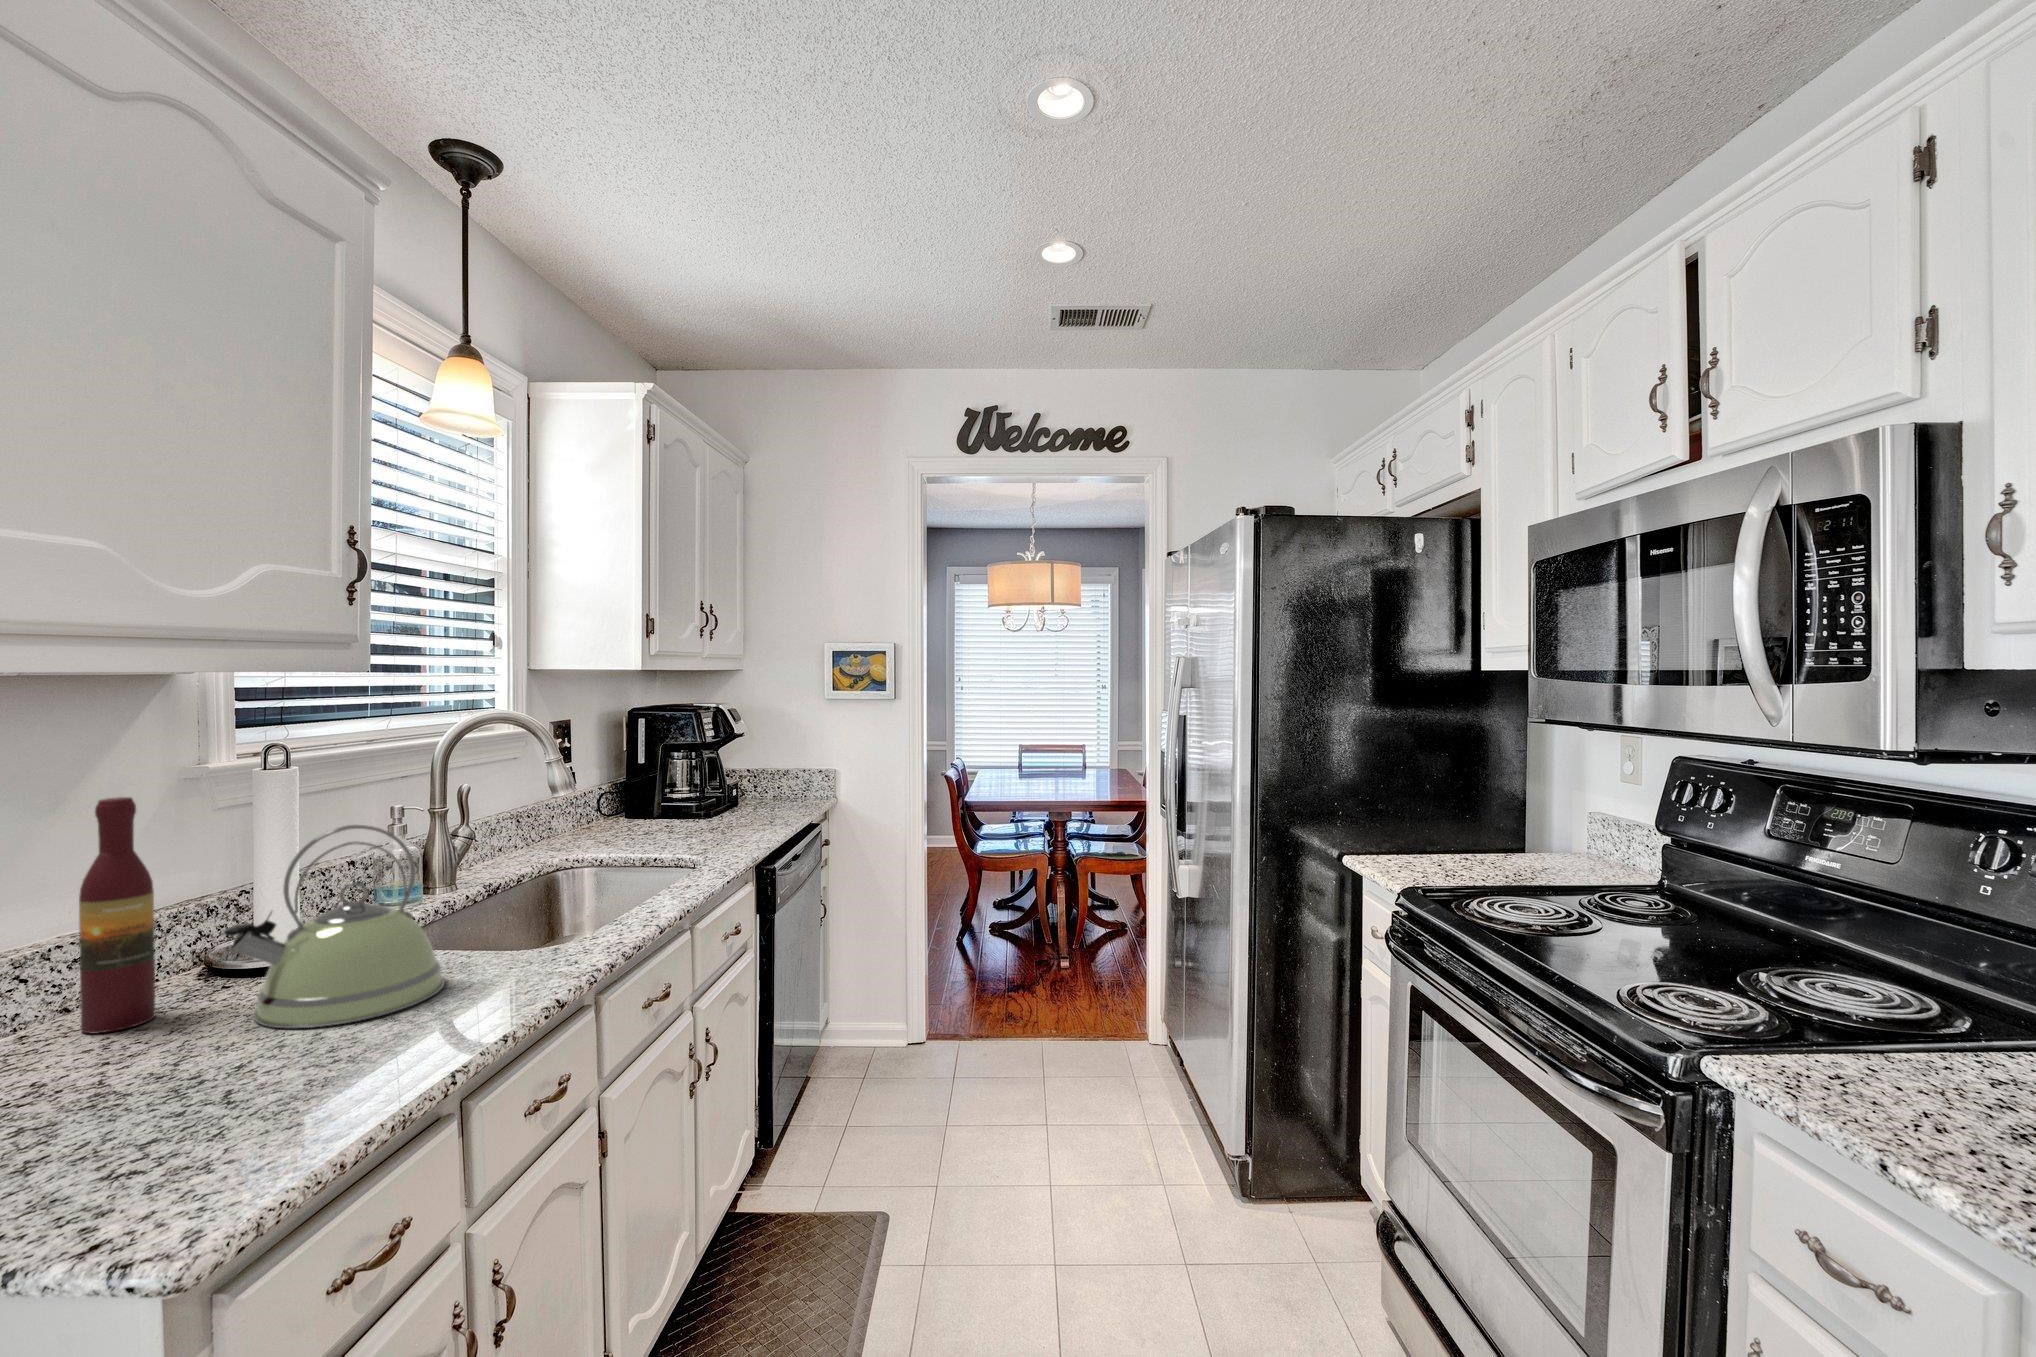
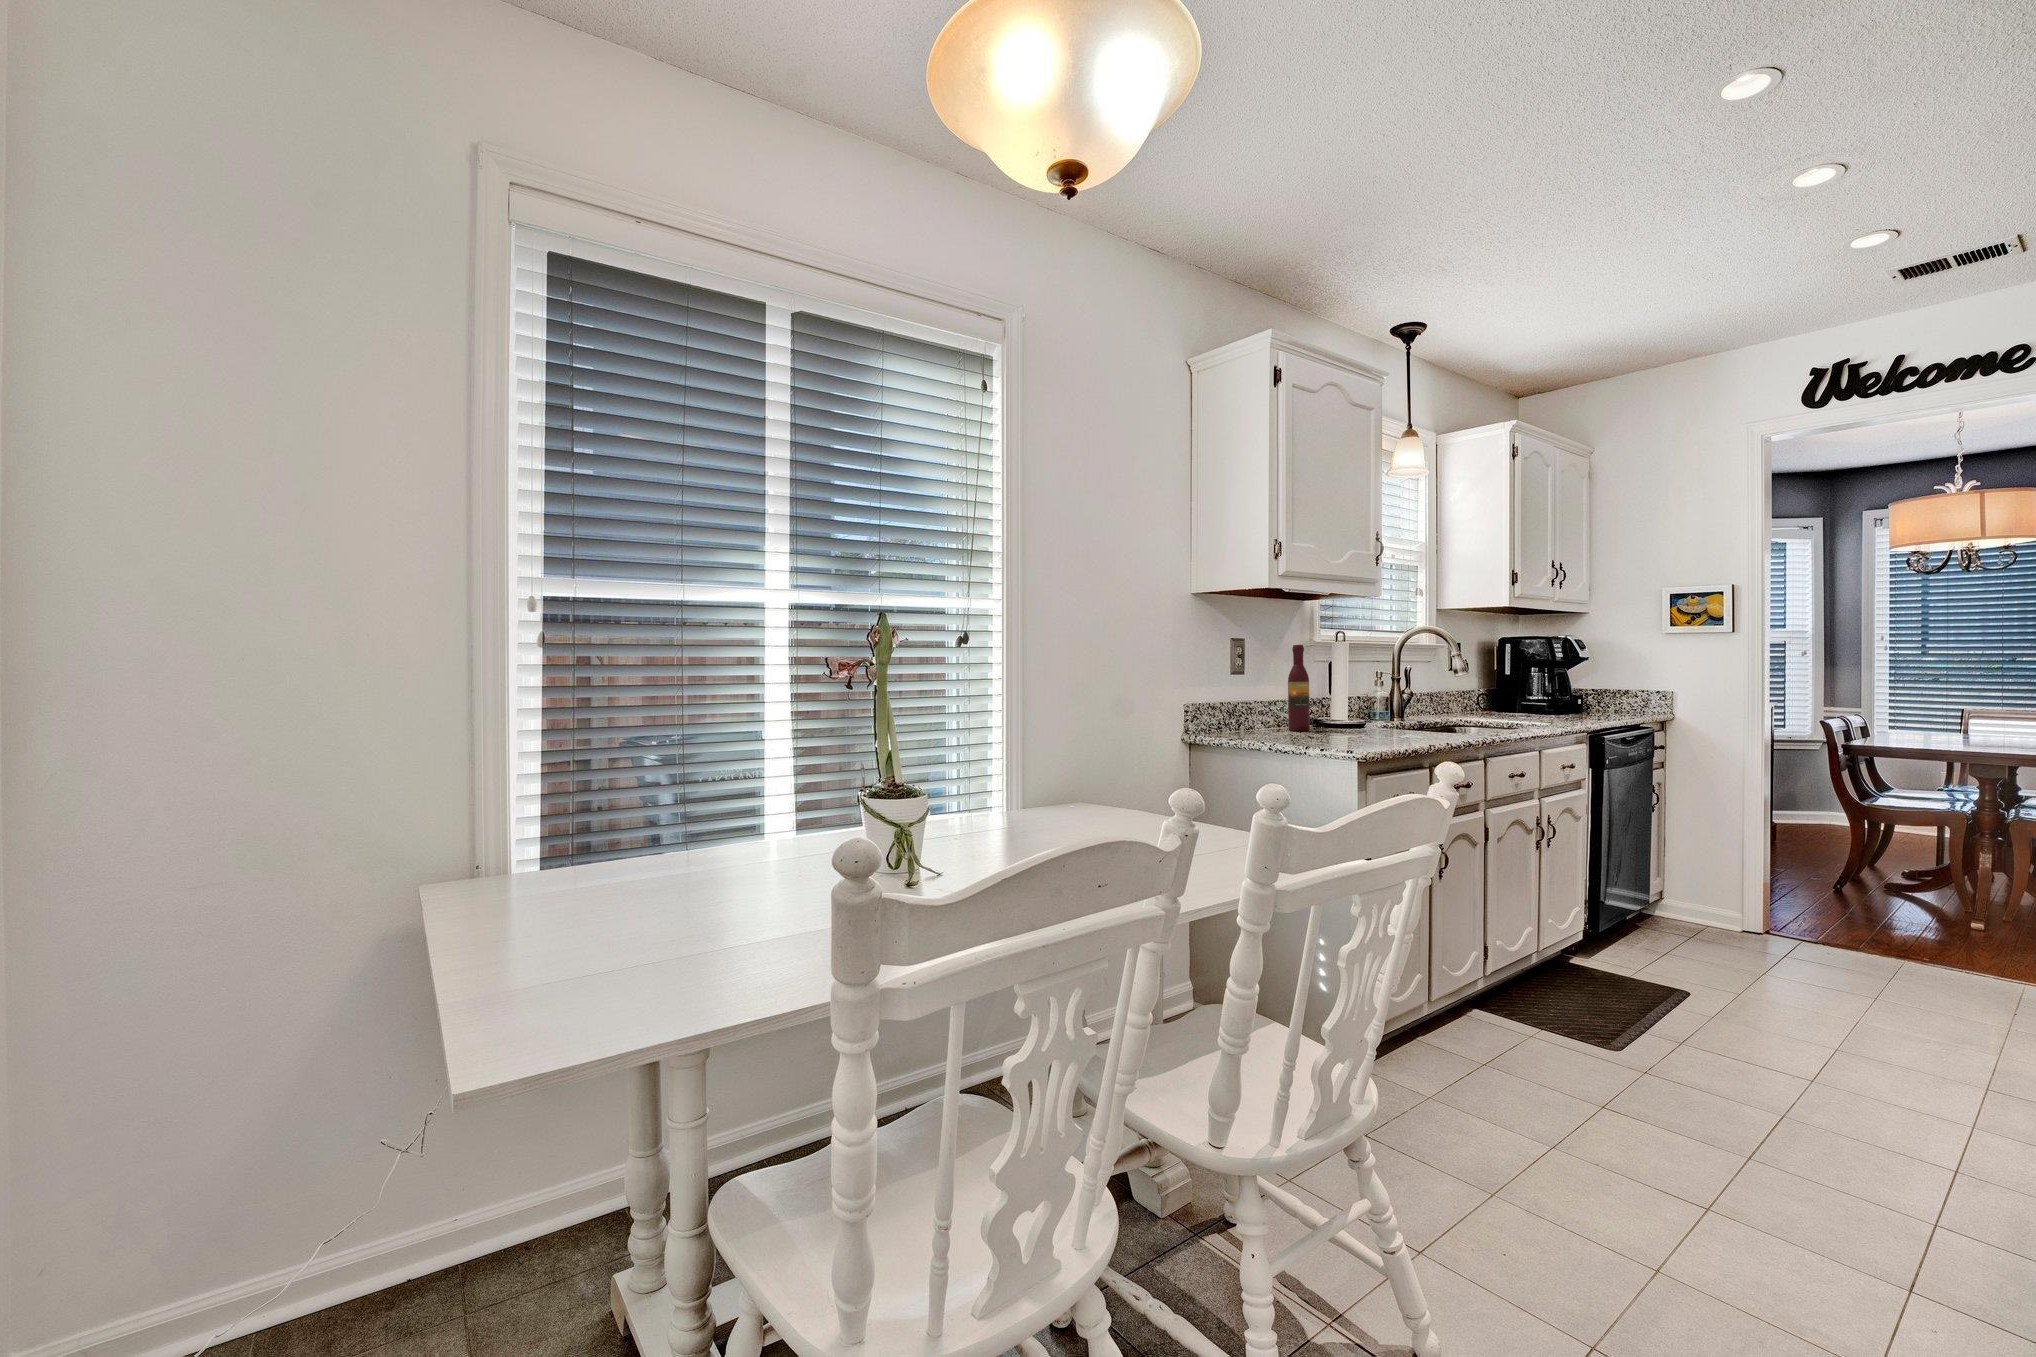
kettle: present [224,825,444,1028] -> none [1335,659,1415,735]

